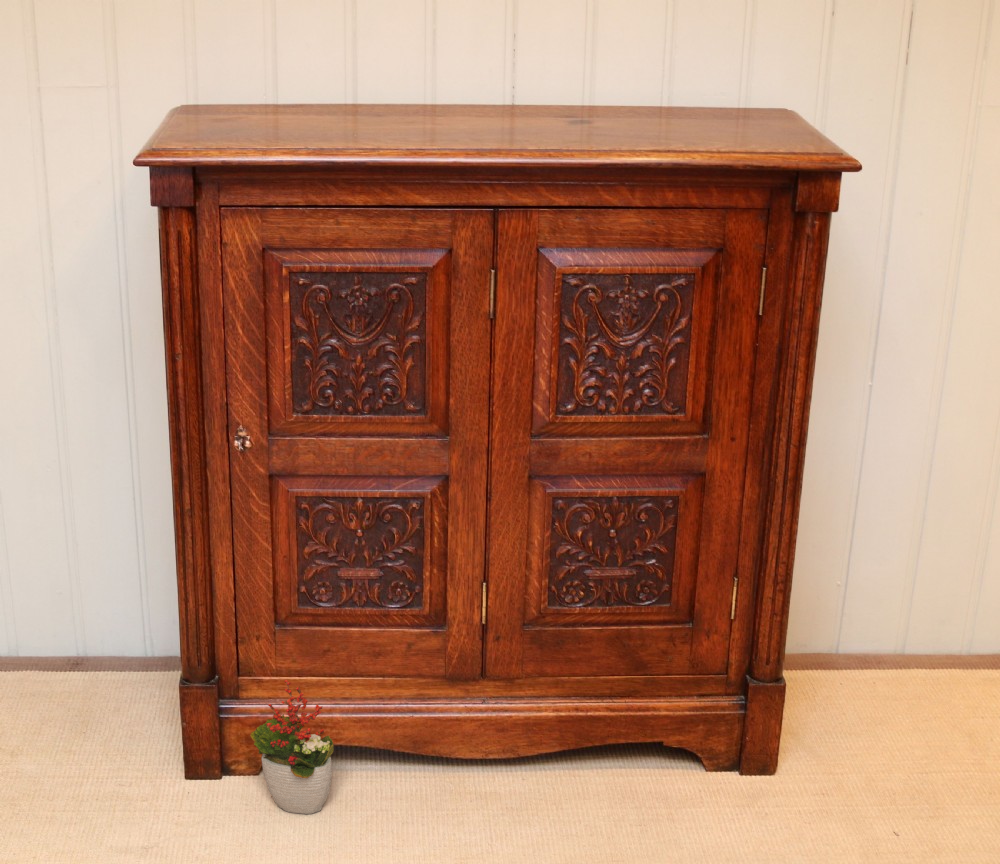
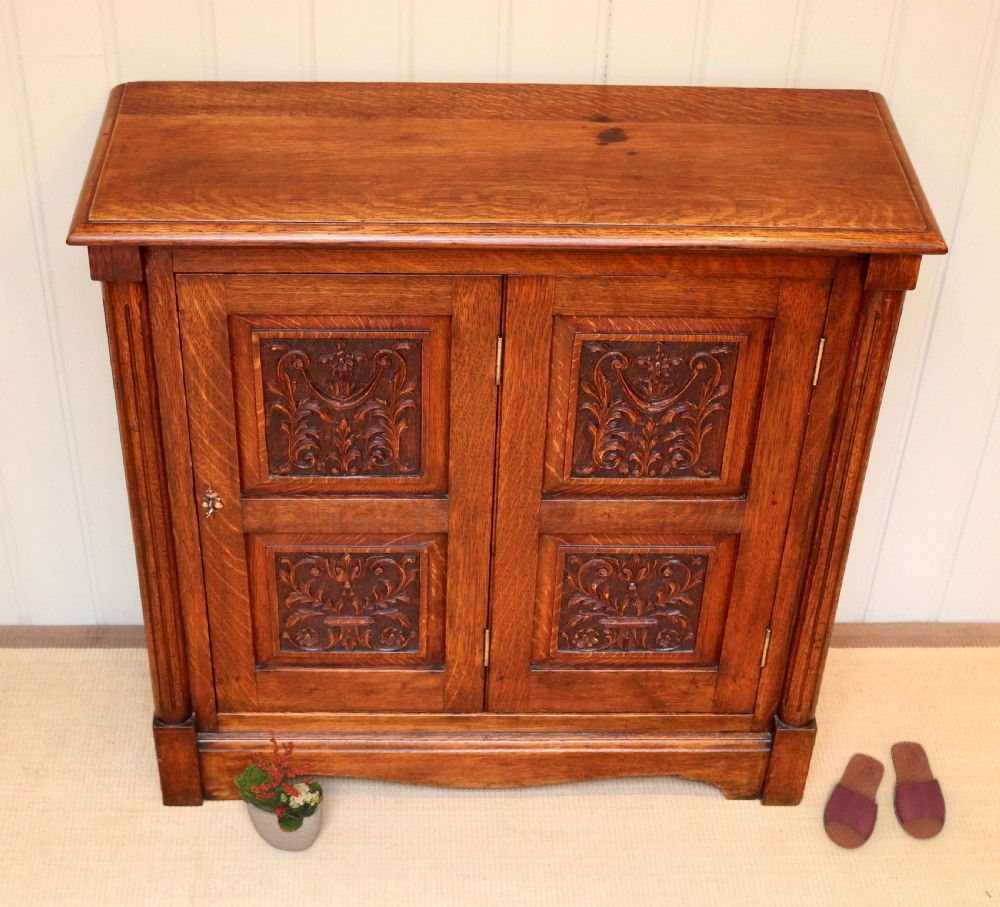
slippers: none [800,734,913,808] -> present [824,742,945,849]

